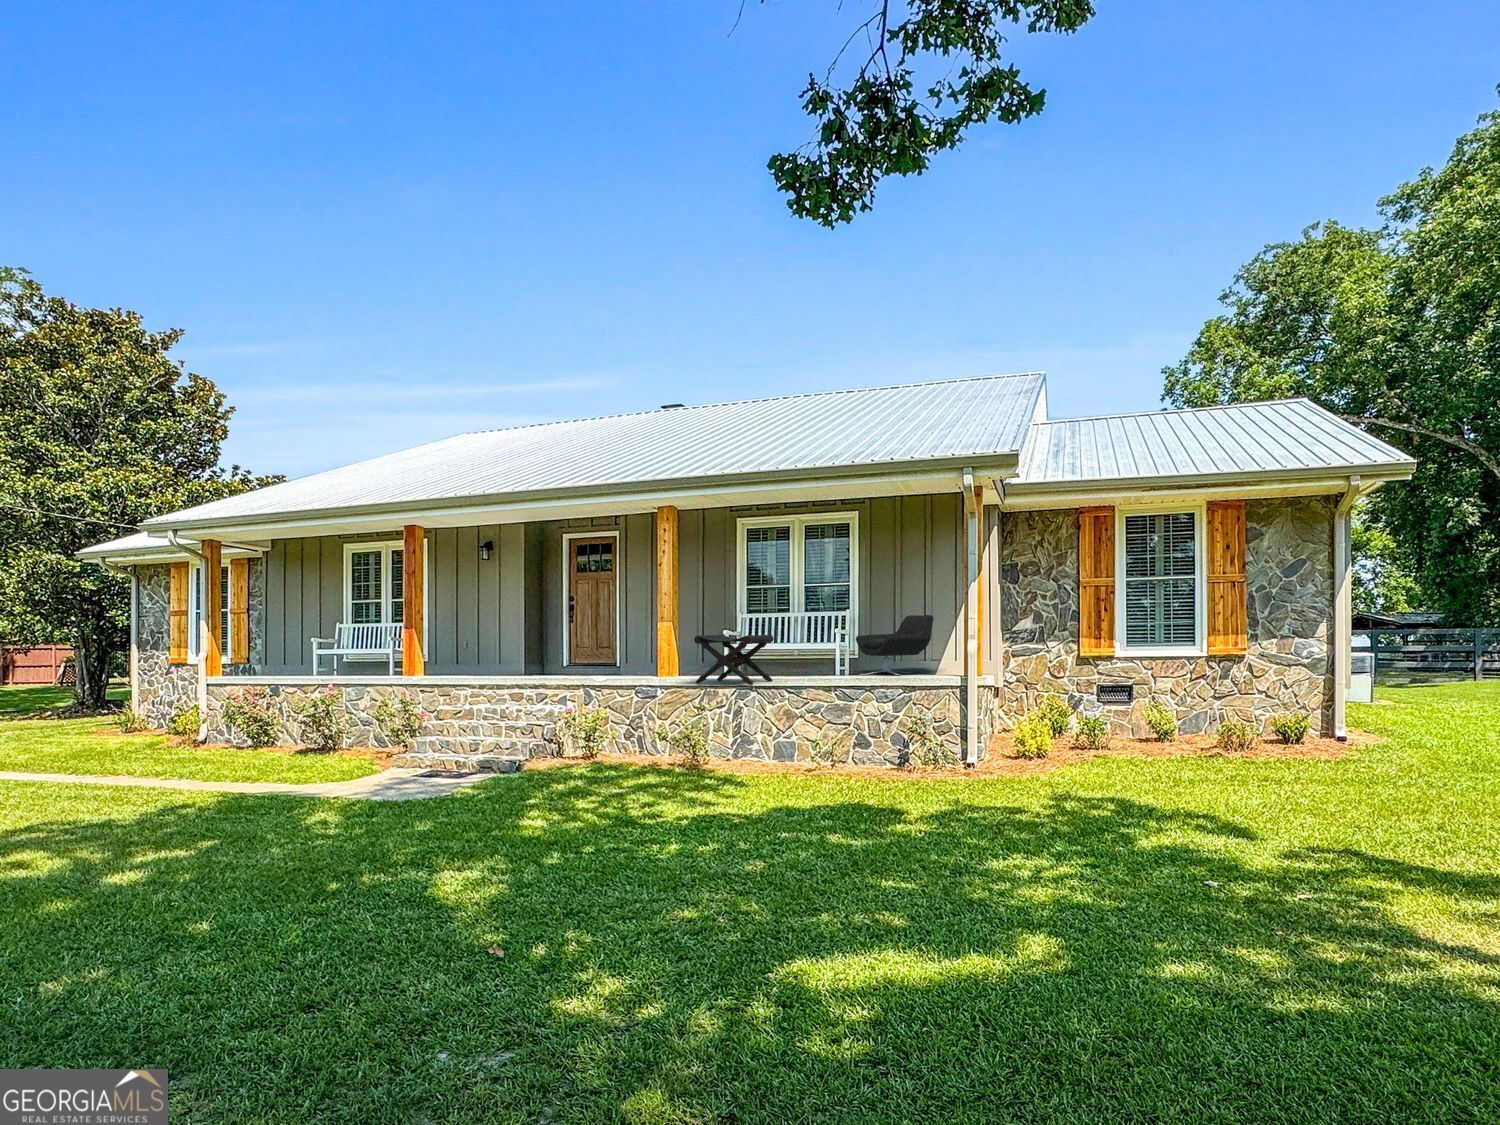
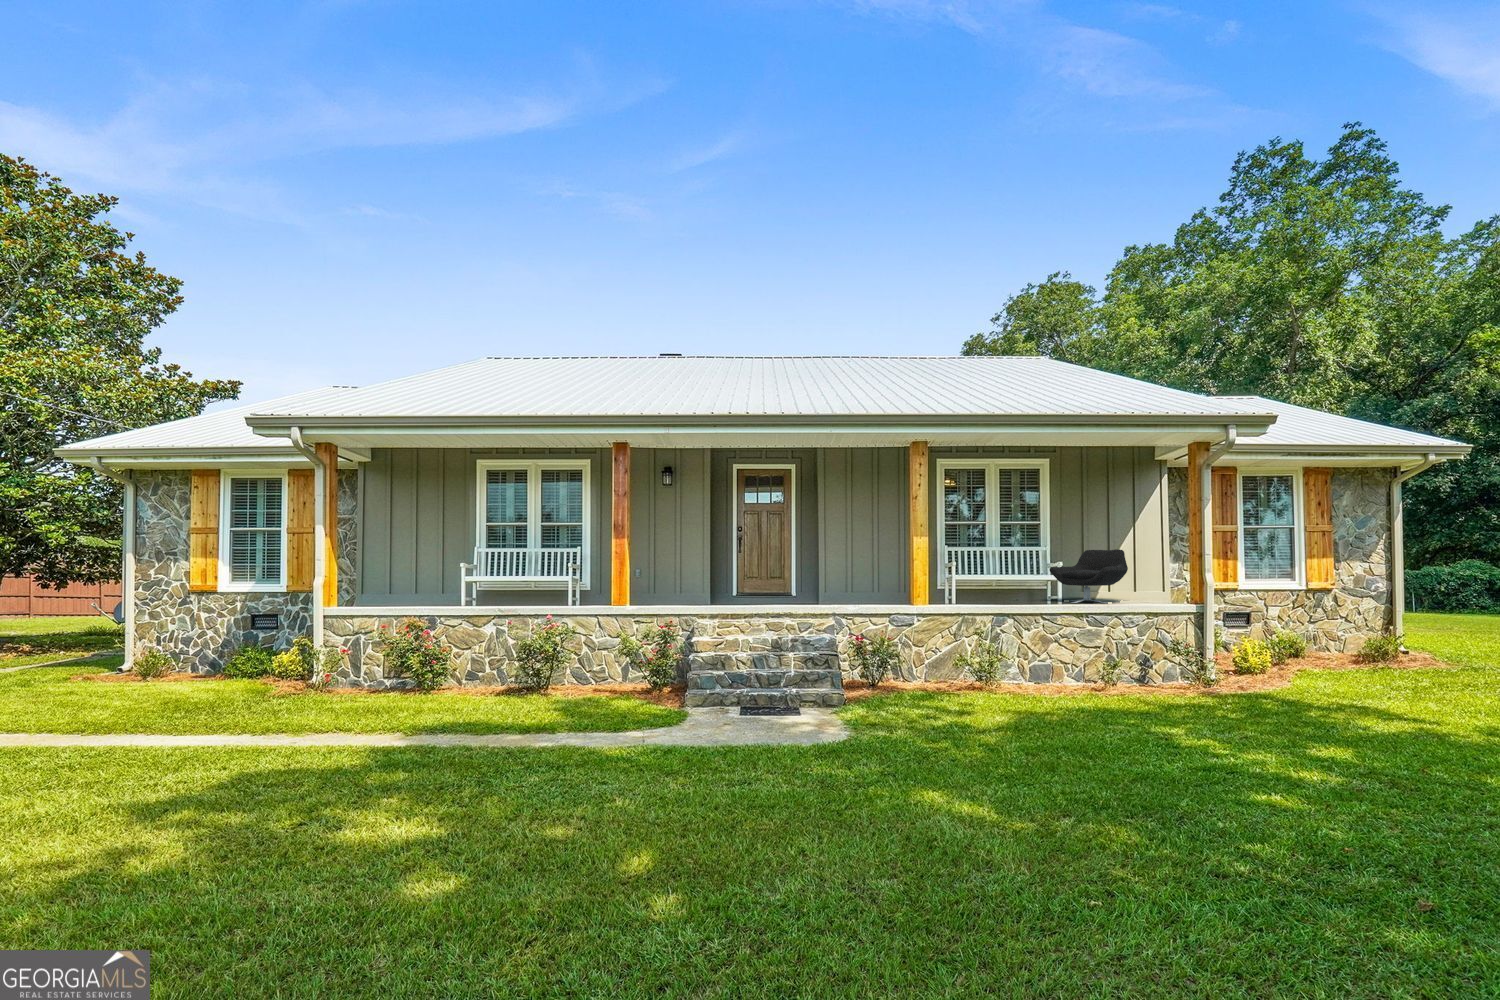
footstool: present [694,635,774,685] -> none [956,564,1026,612]

